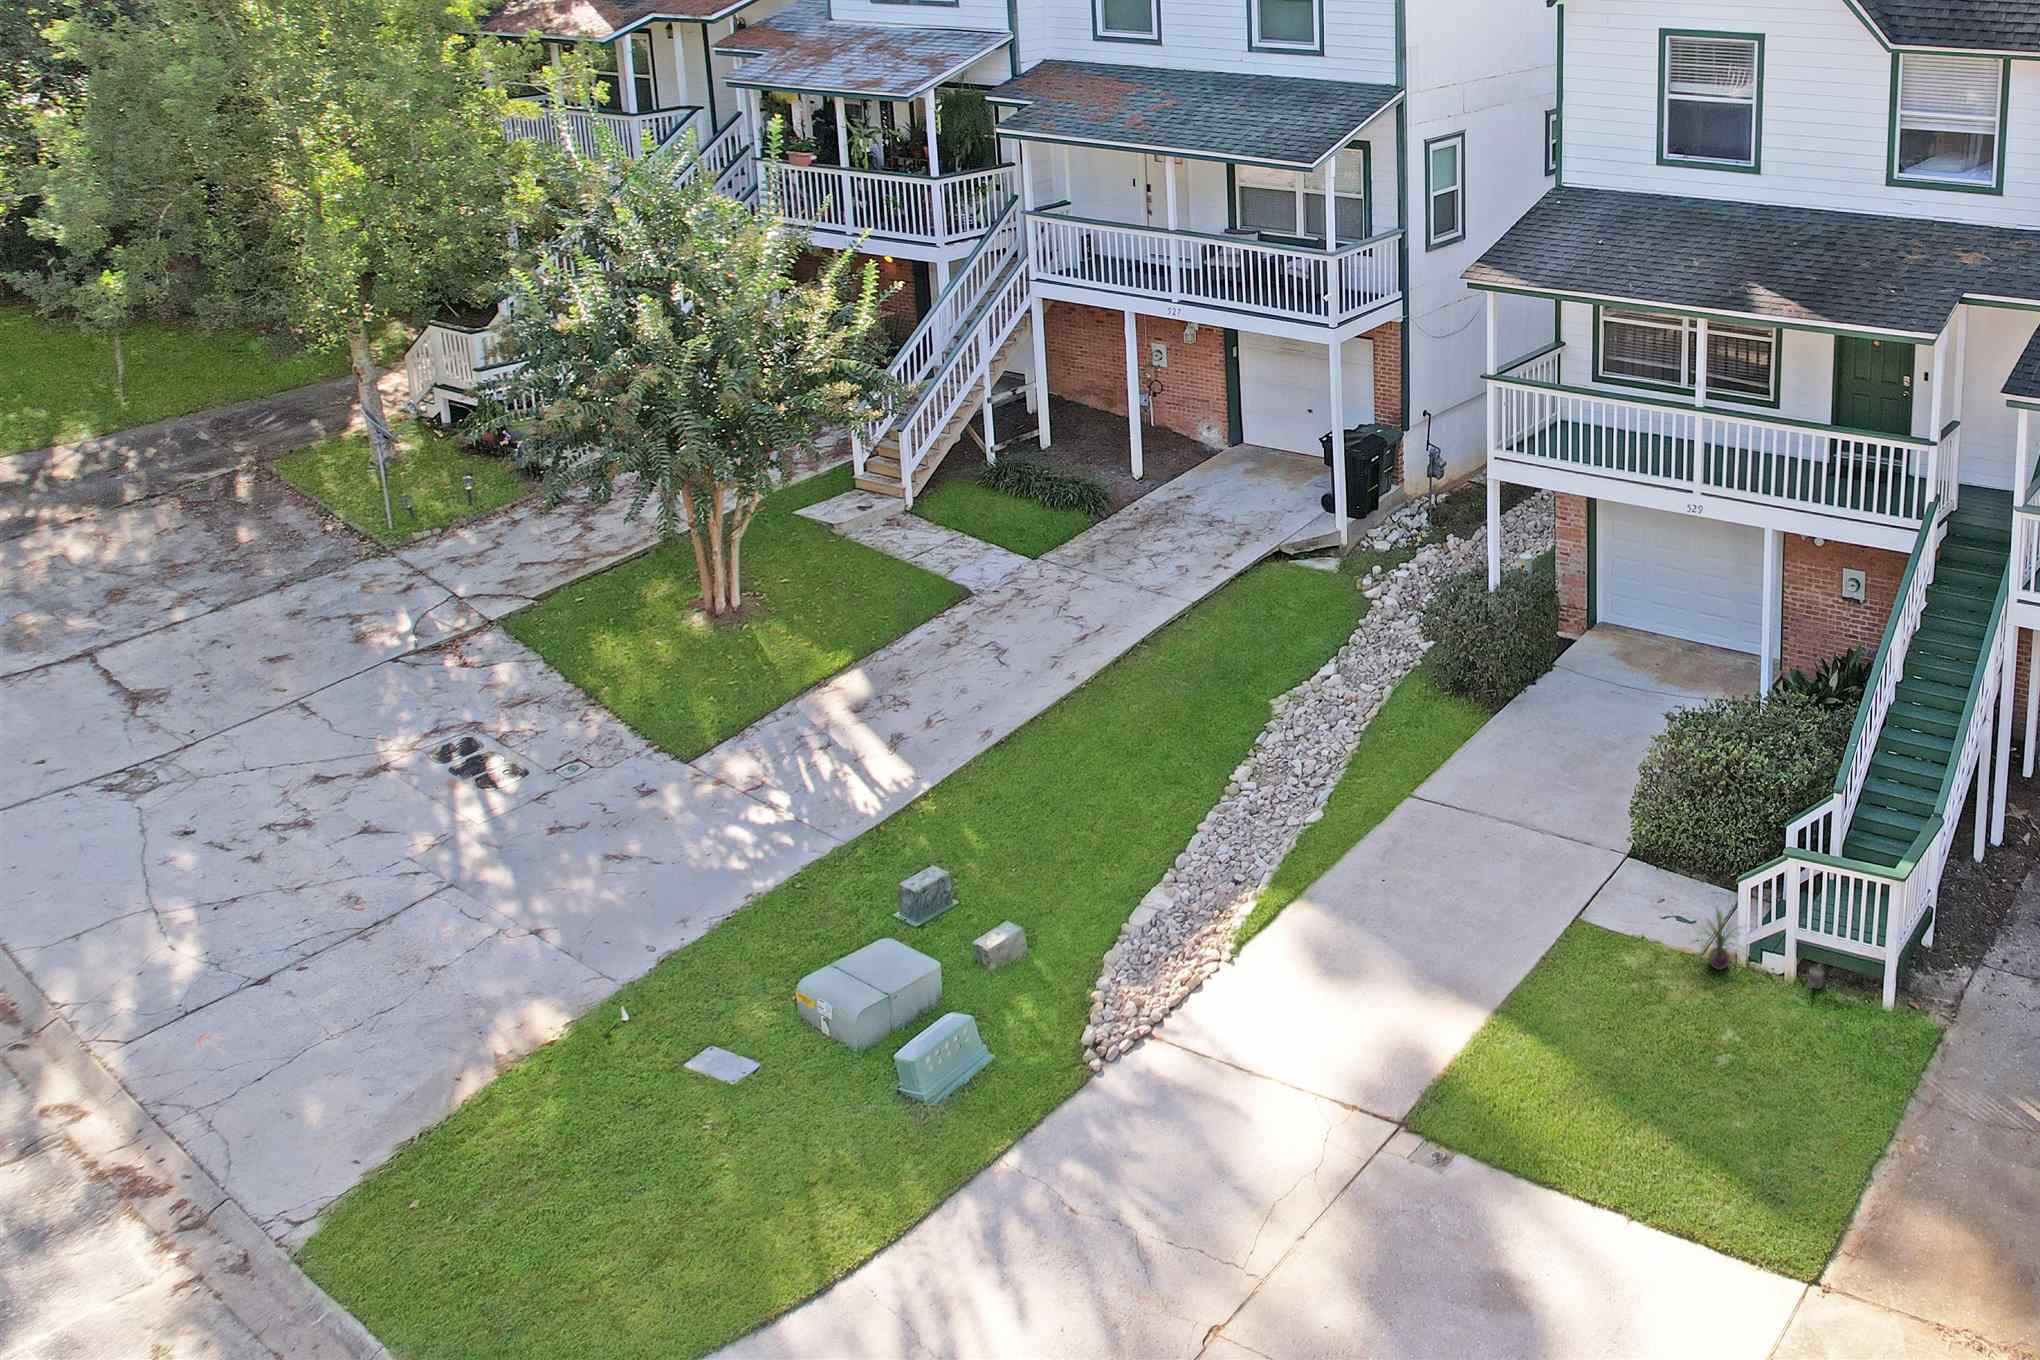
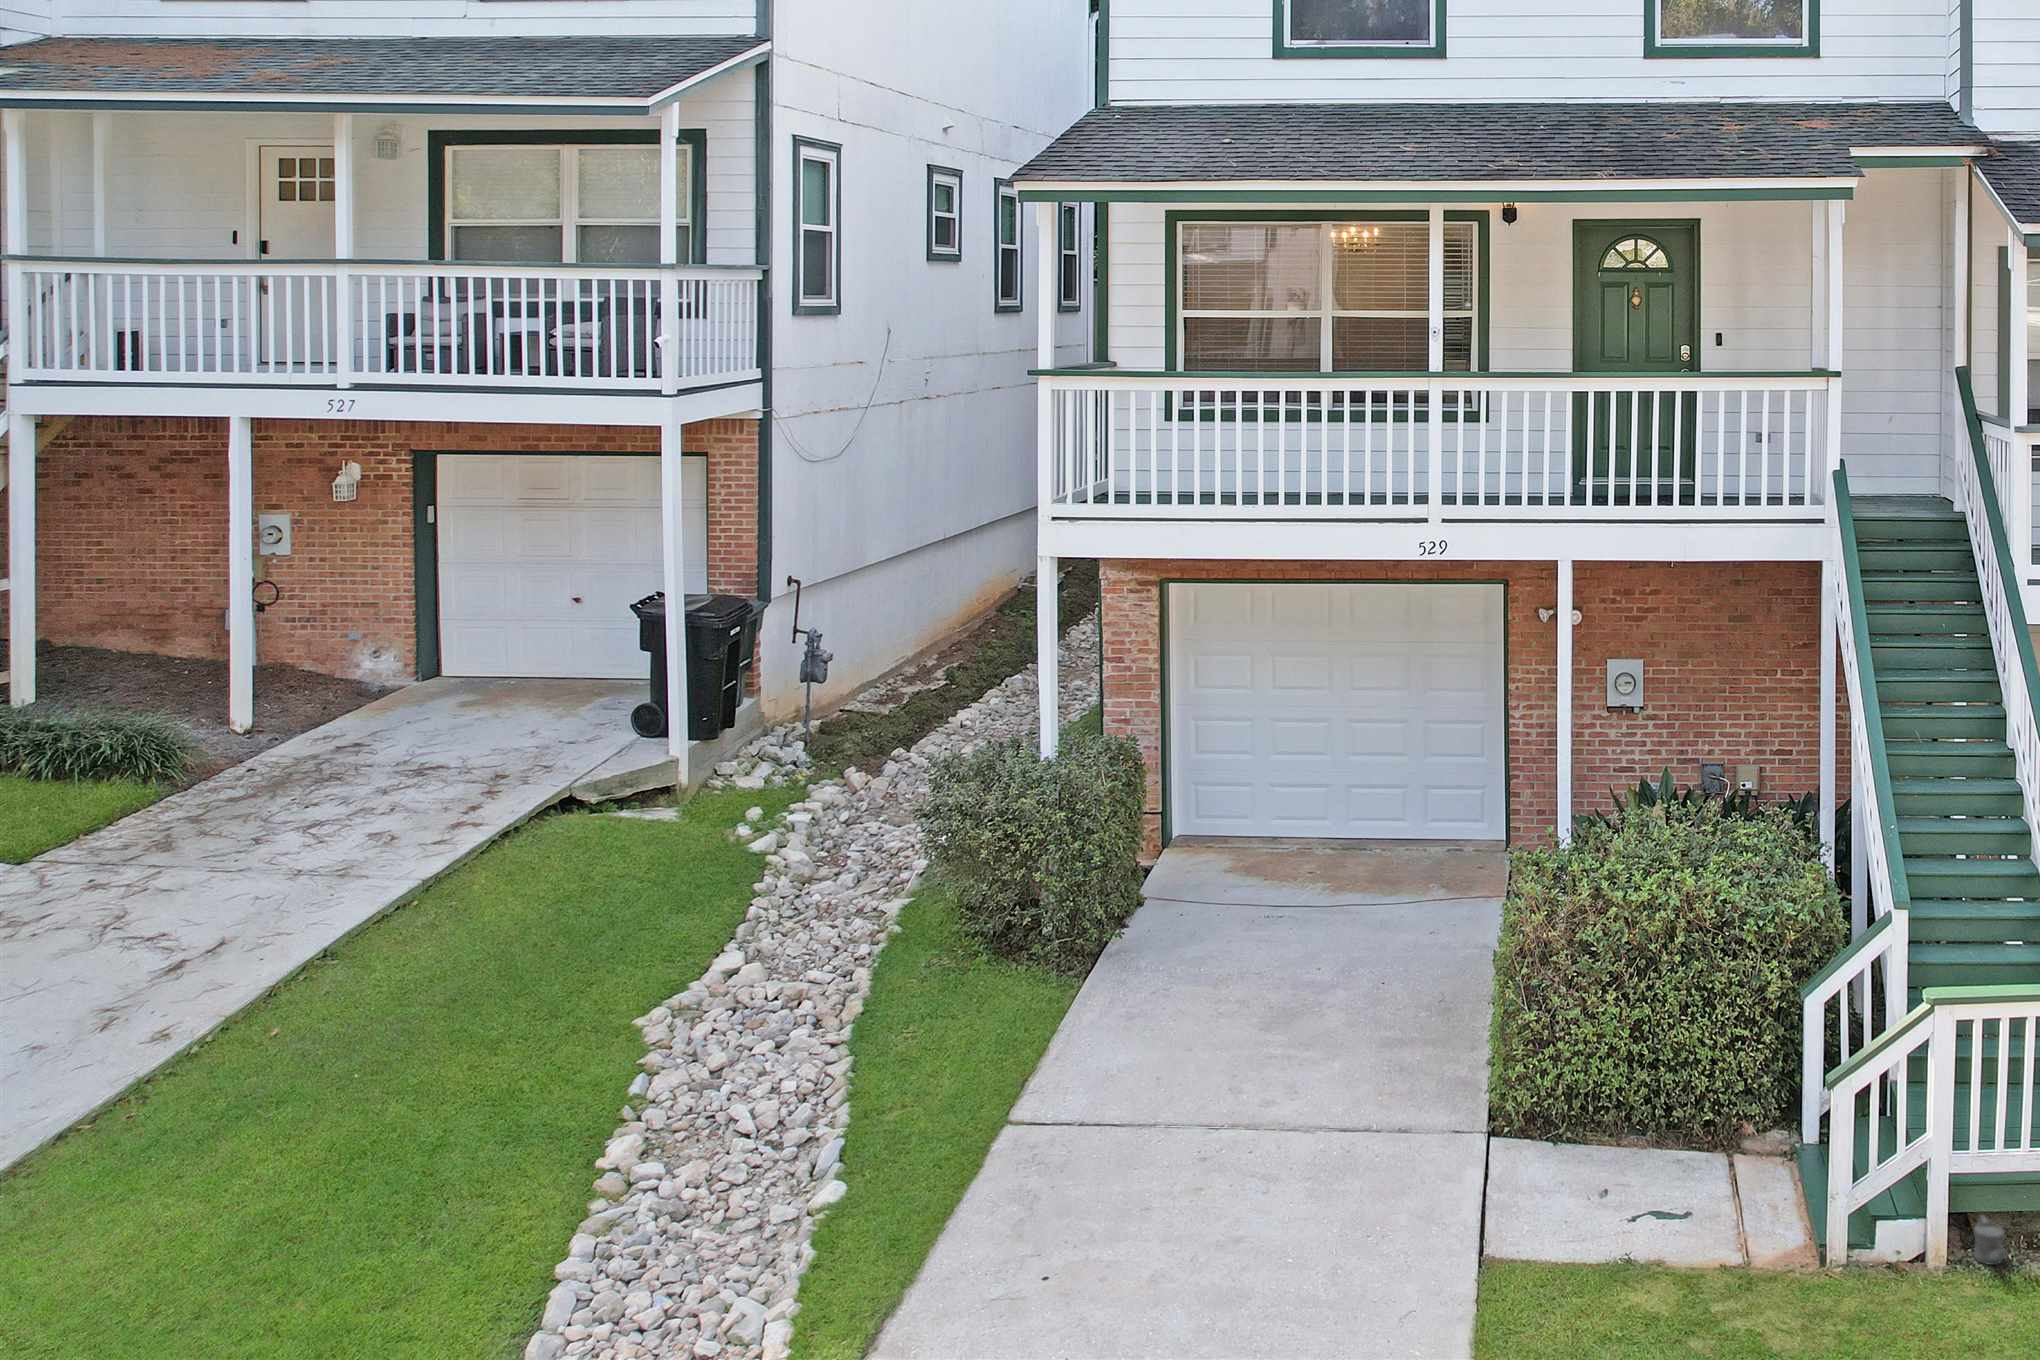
decorative plant: present [1698,908,1745,970] -> none [1740,1140,1872,1274]

